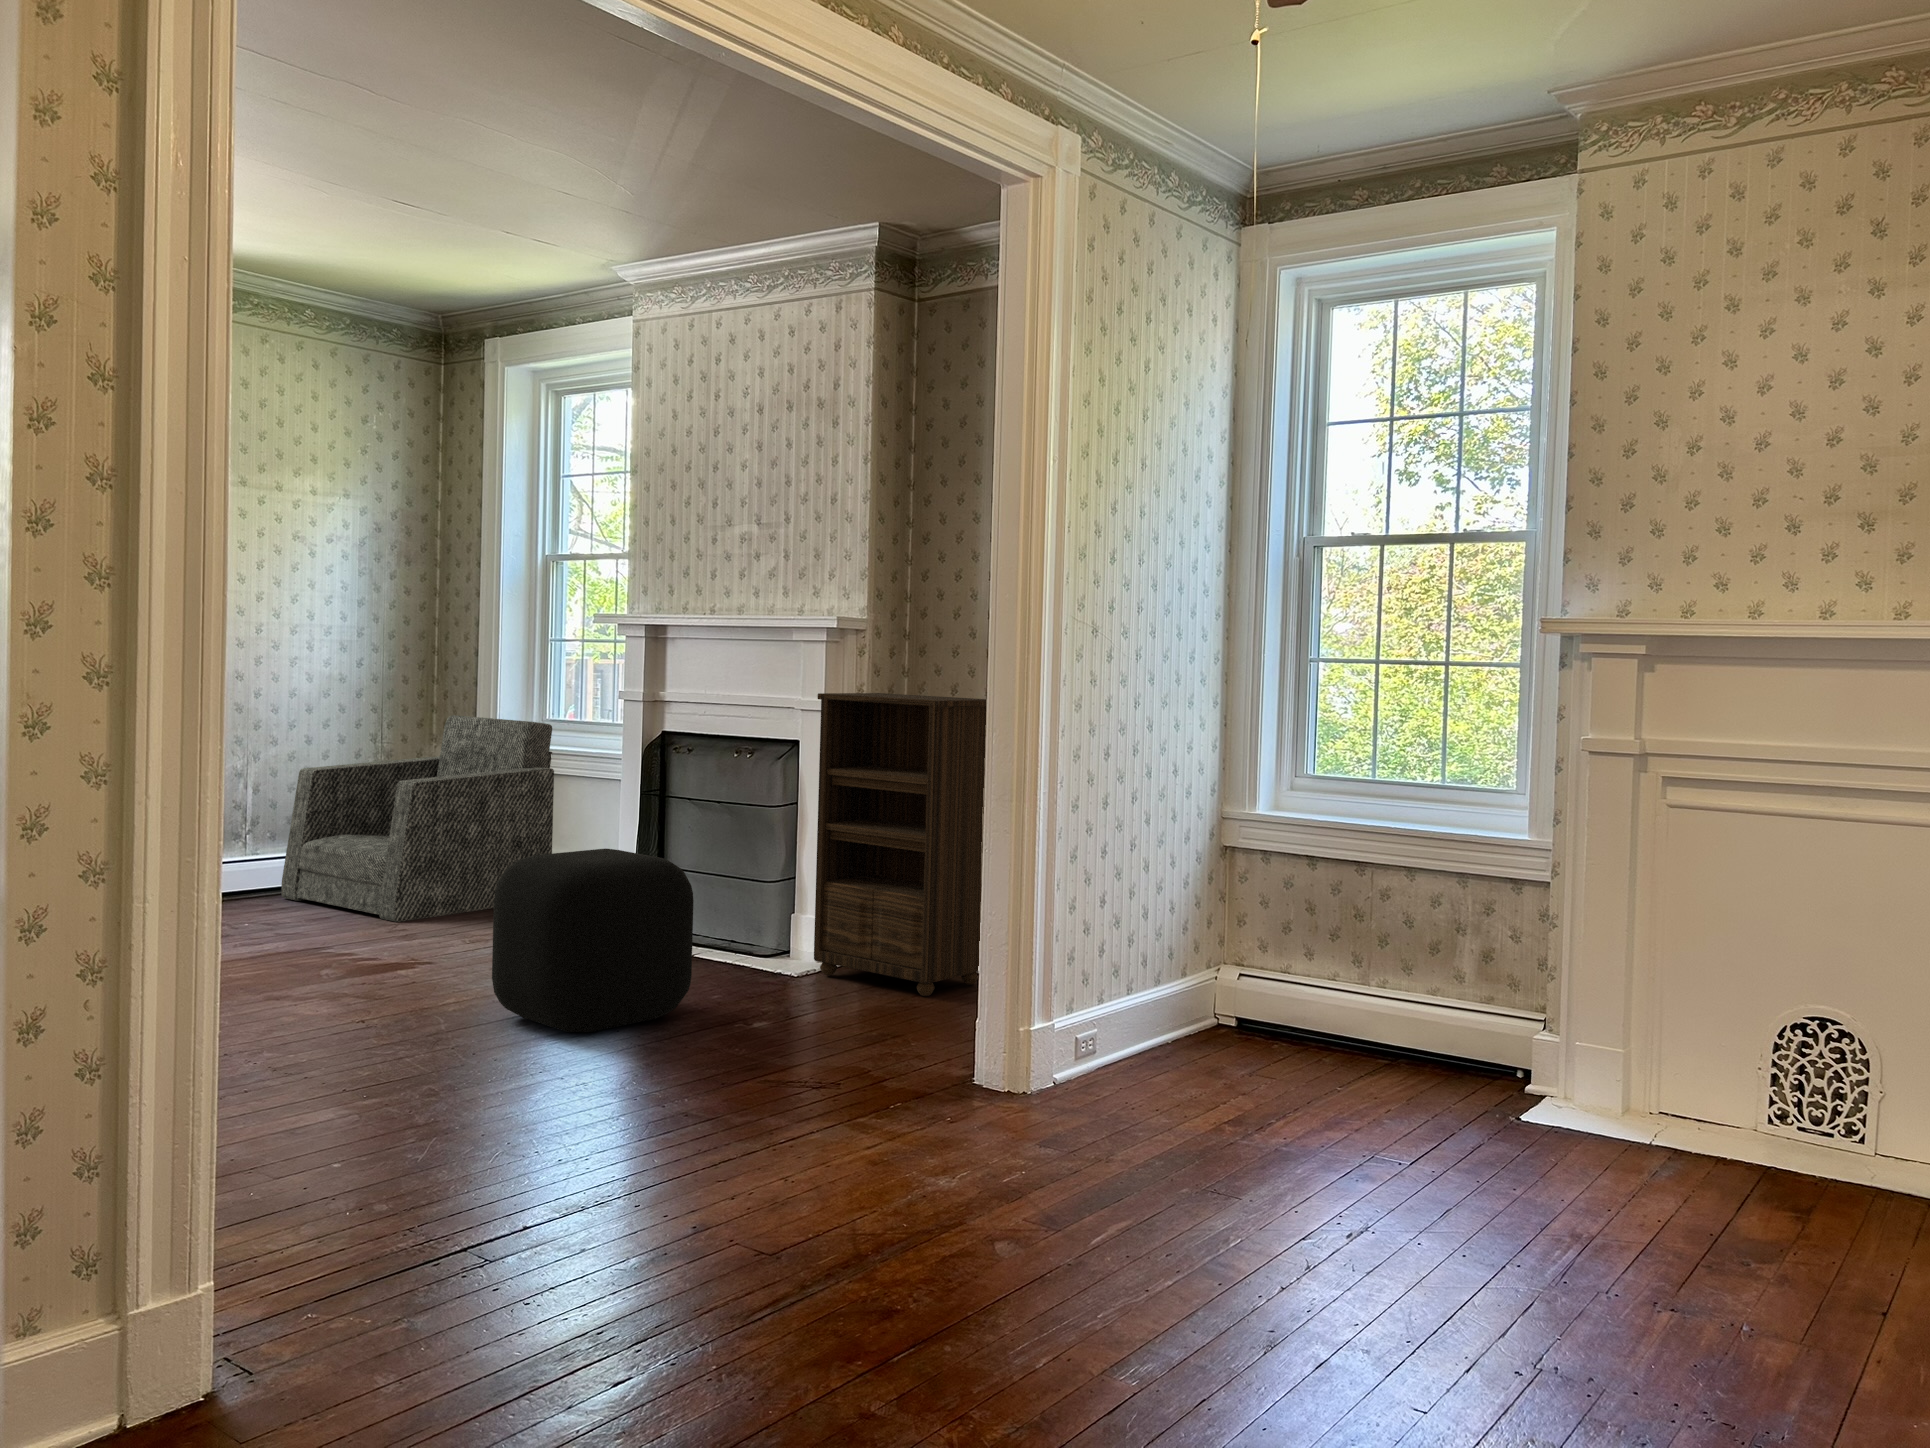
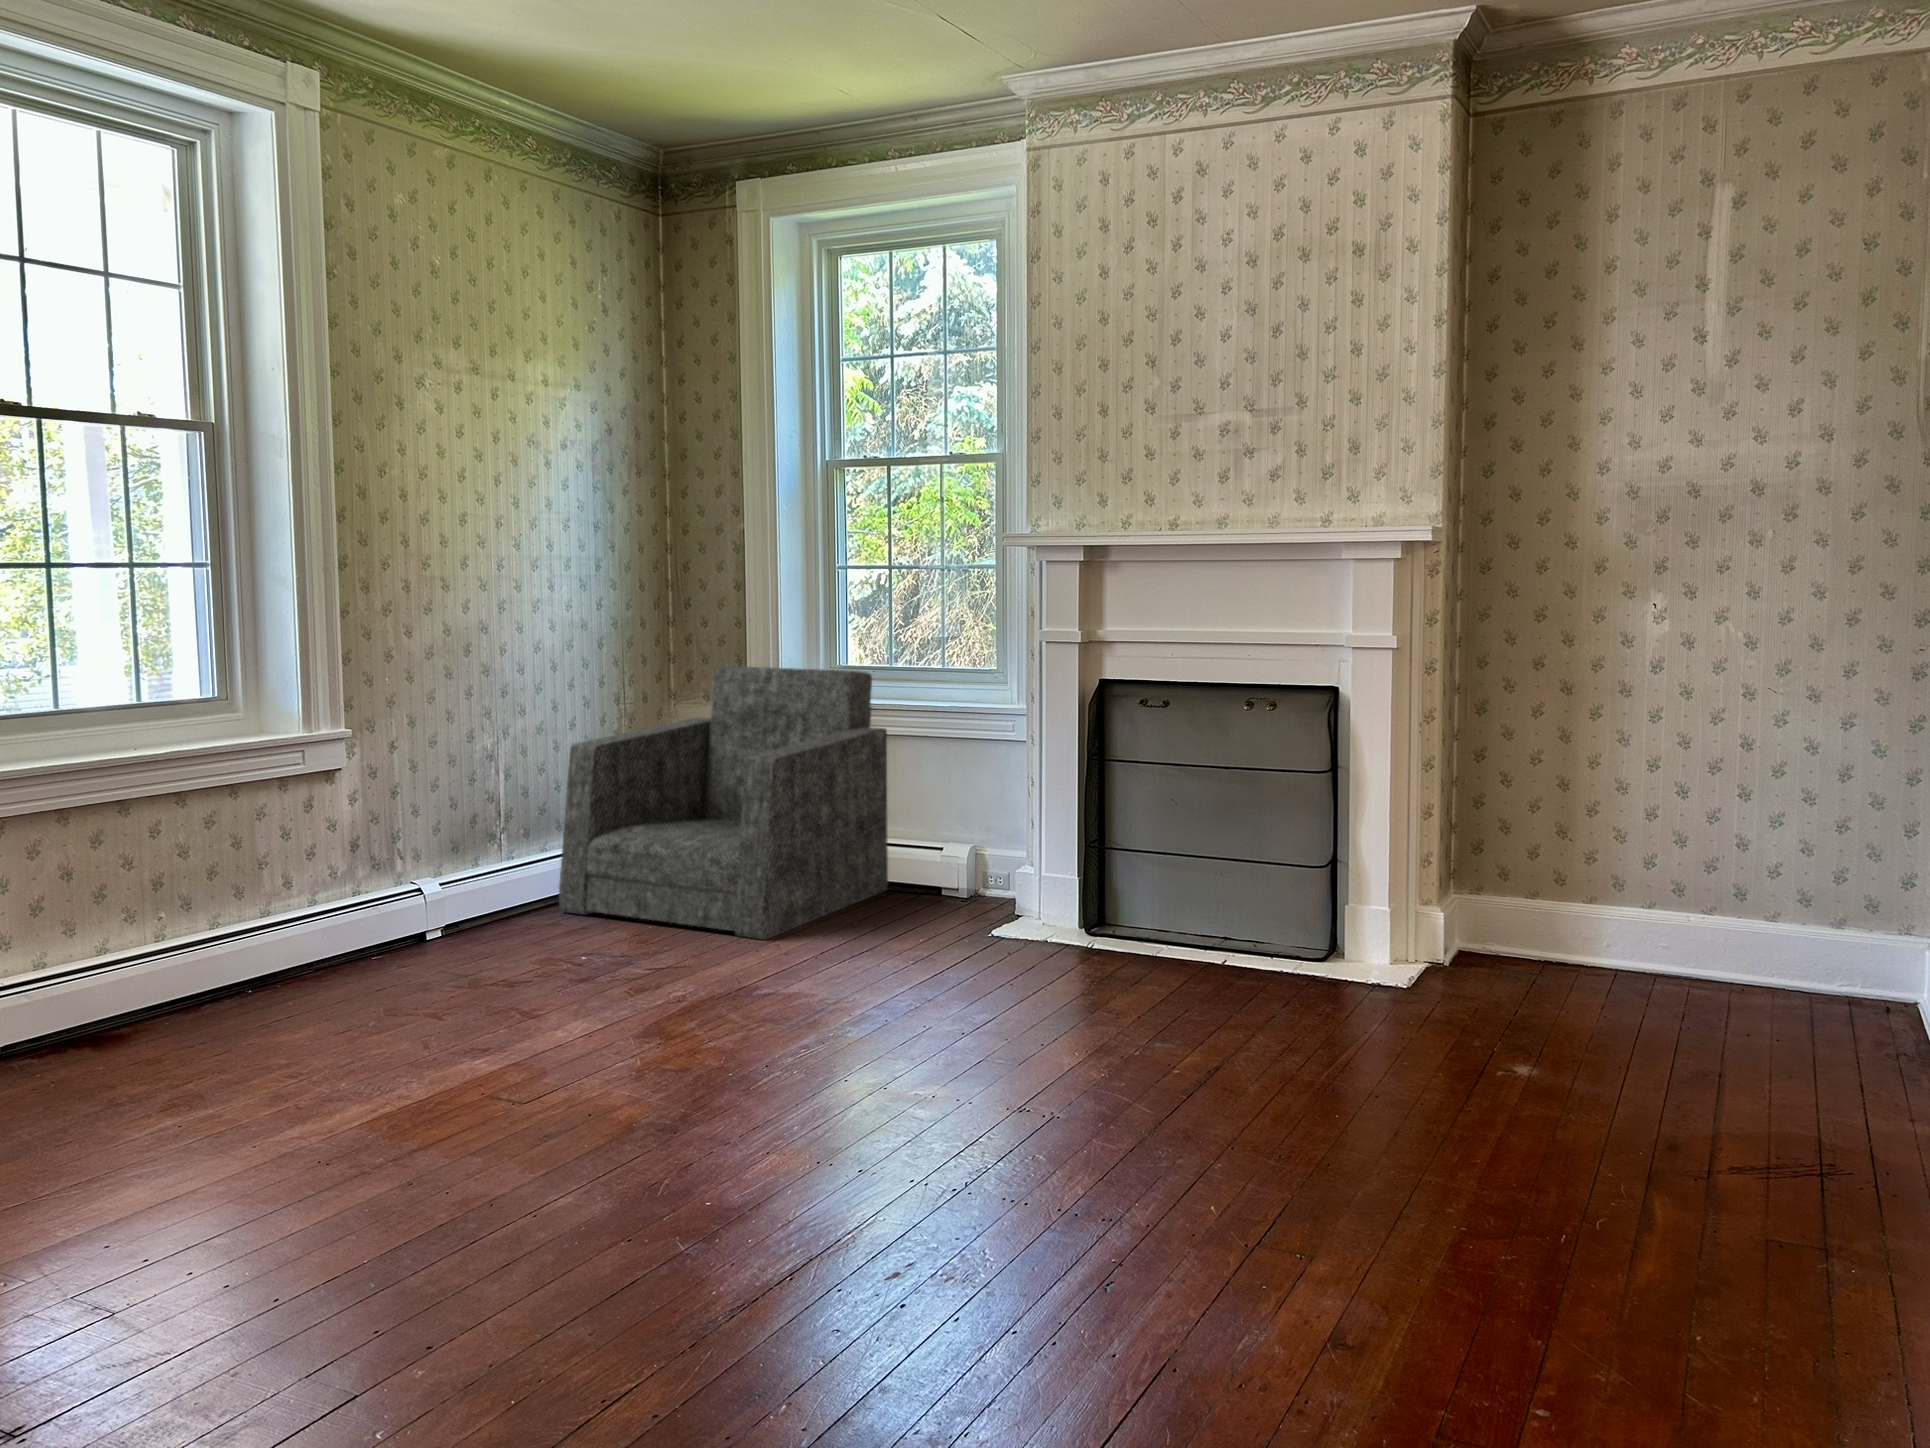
bookshelf: present [814,693,986,996] -> none [1418,622,1656,1009]
ottoman: present [492,849,694,1032] -> none [1176,852,1440,1122]

